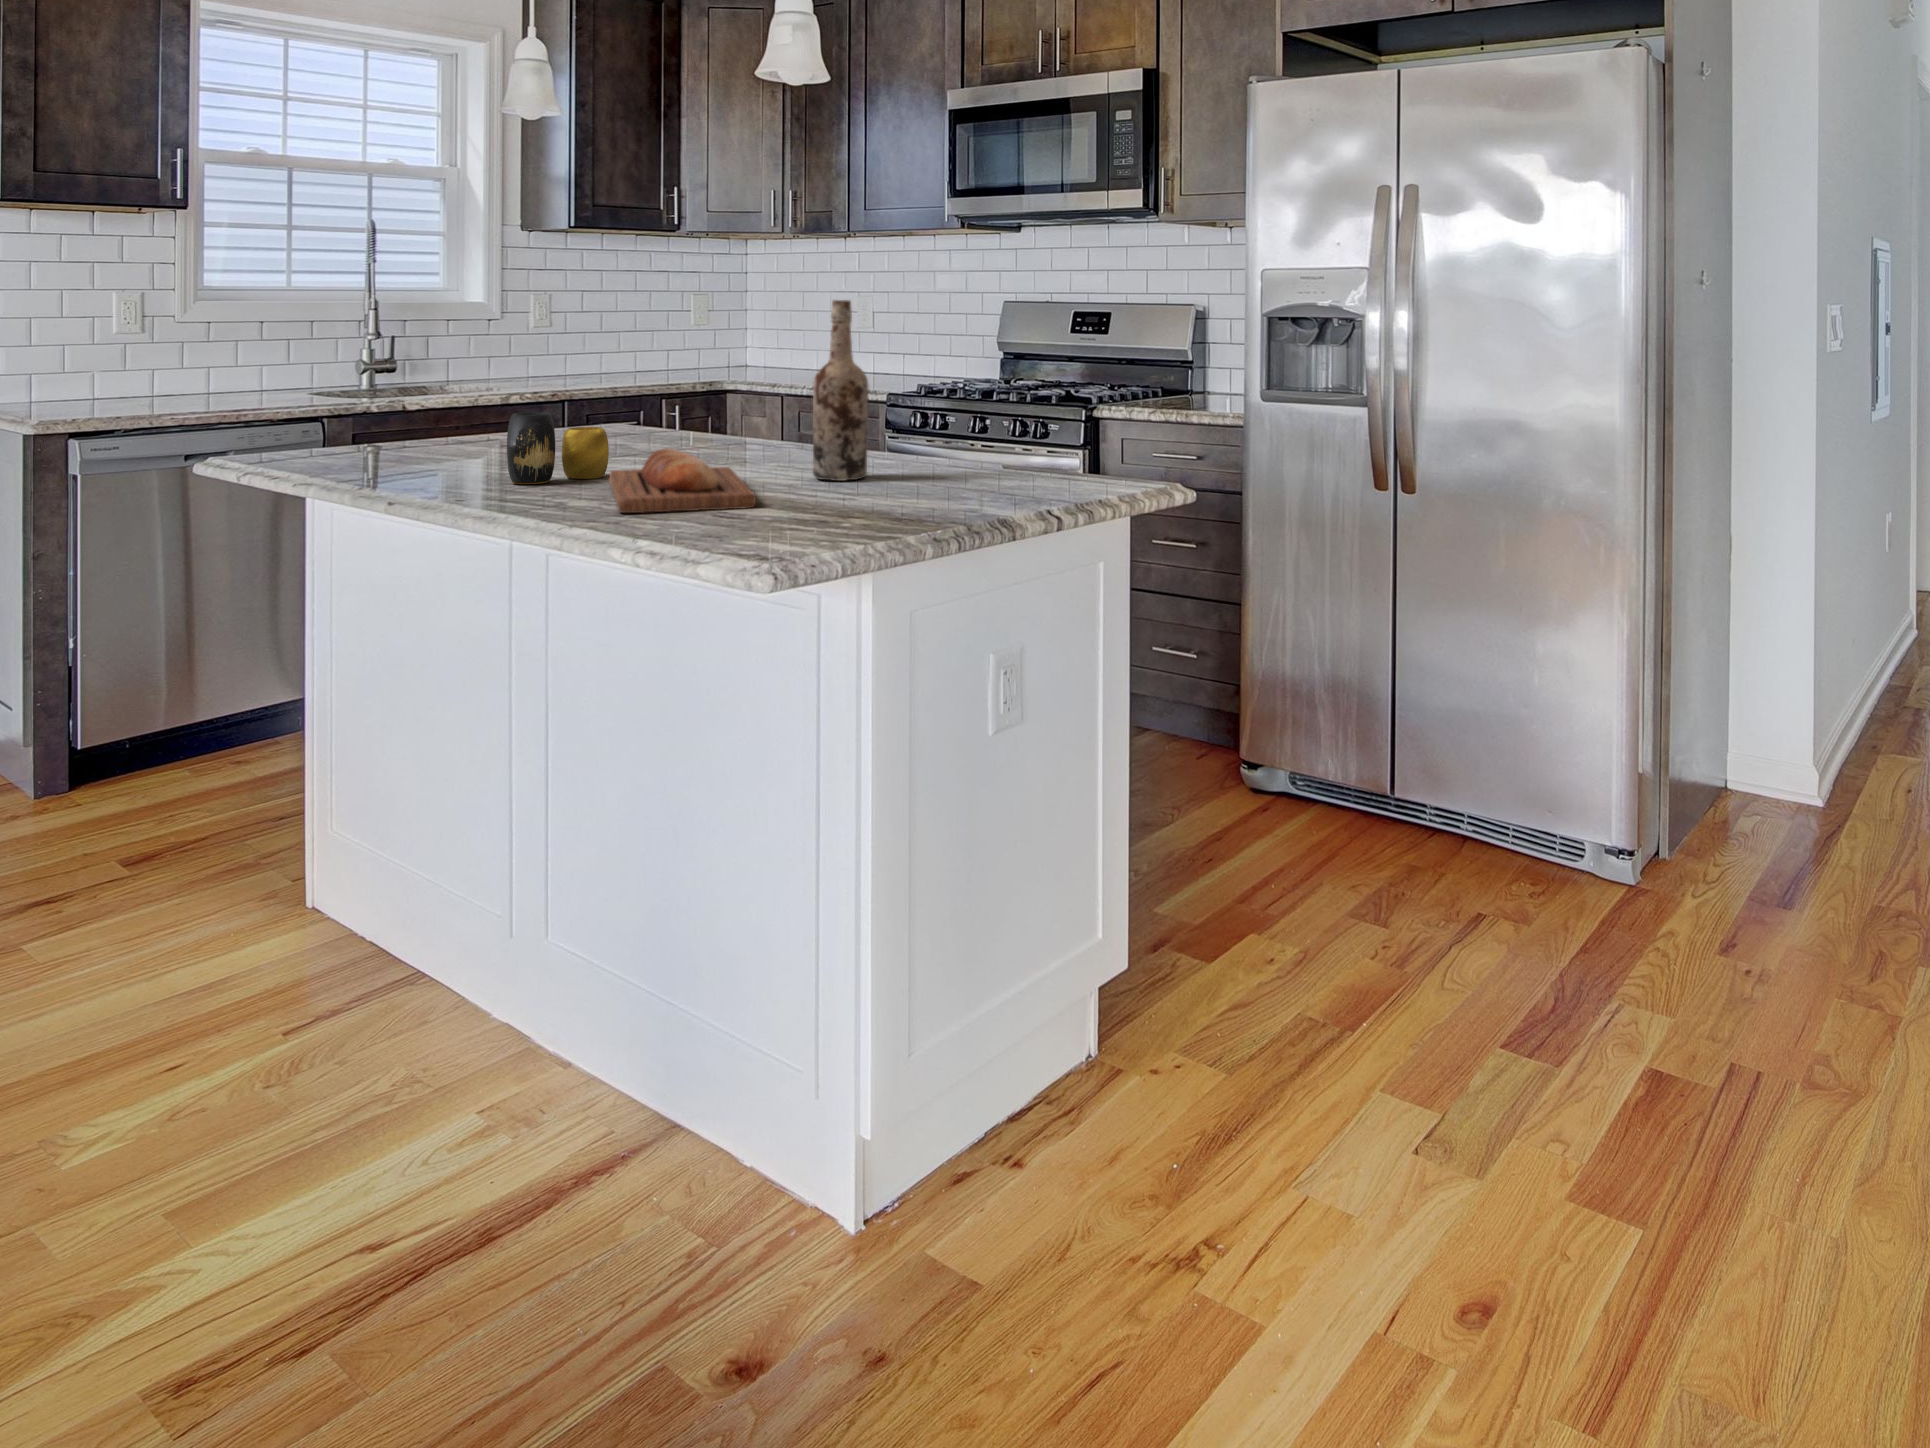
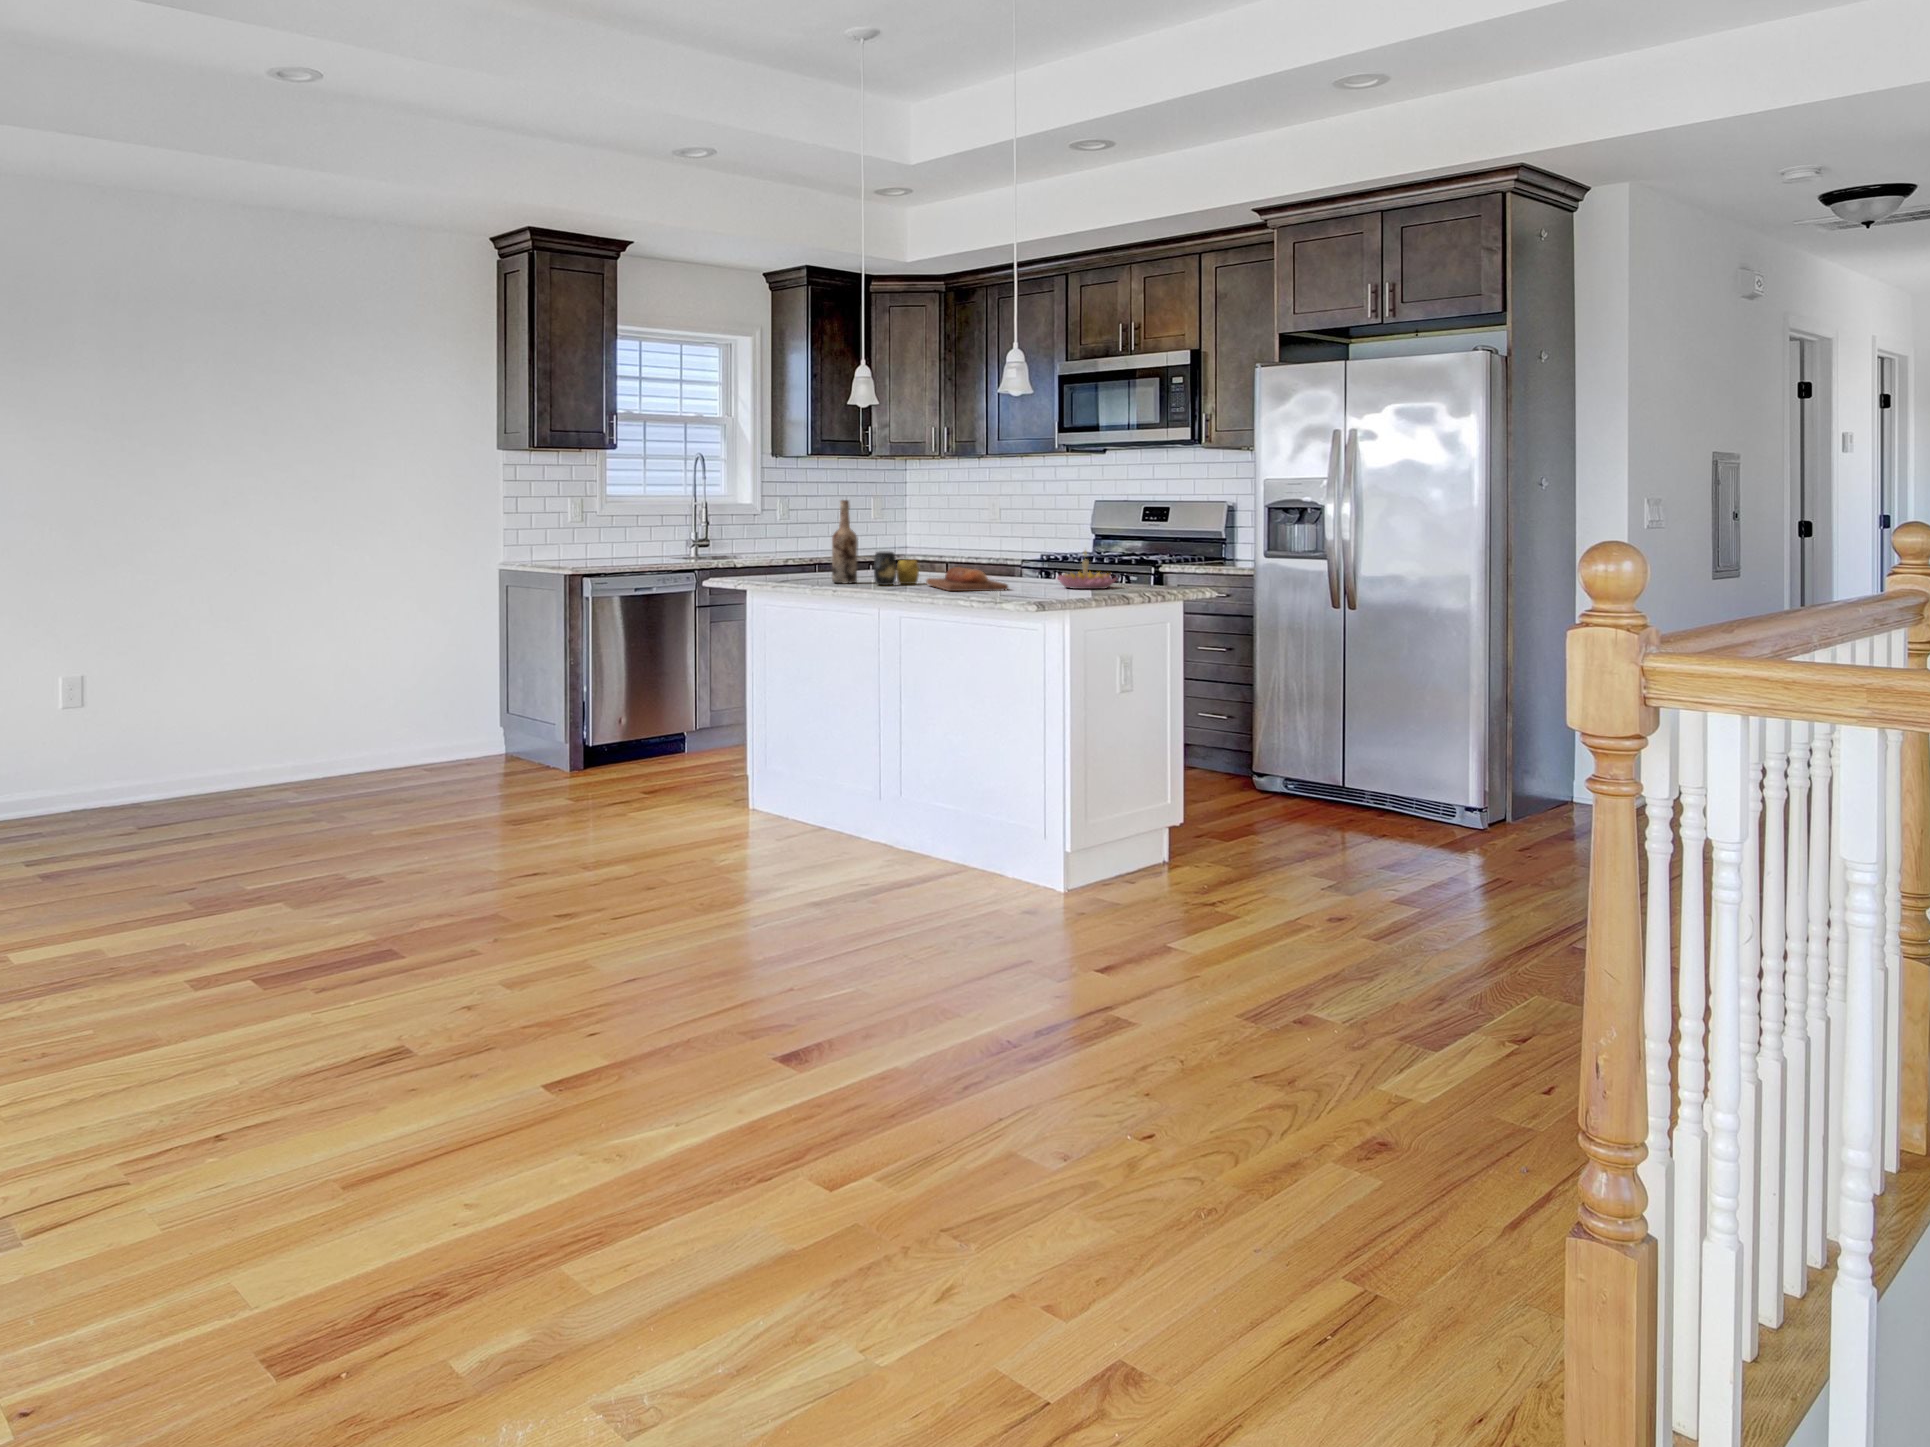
wine bottle: present [813,300,868,481] -> present [832,500,858,583]
candle holder: none [863,412,992,504] -> present [1057,551,1117,589]

